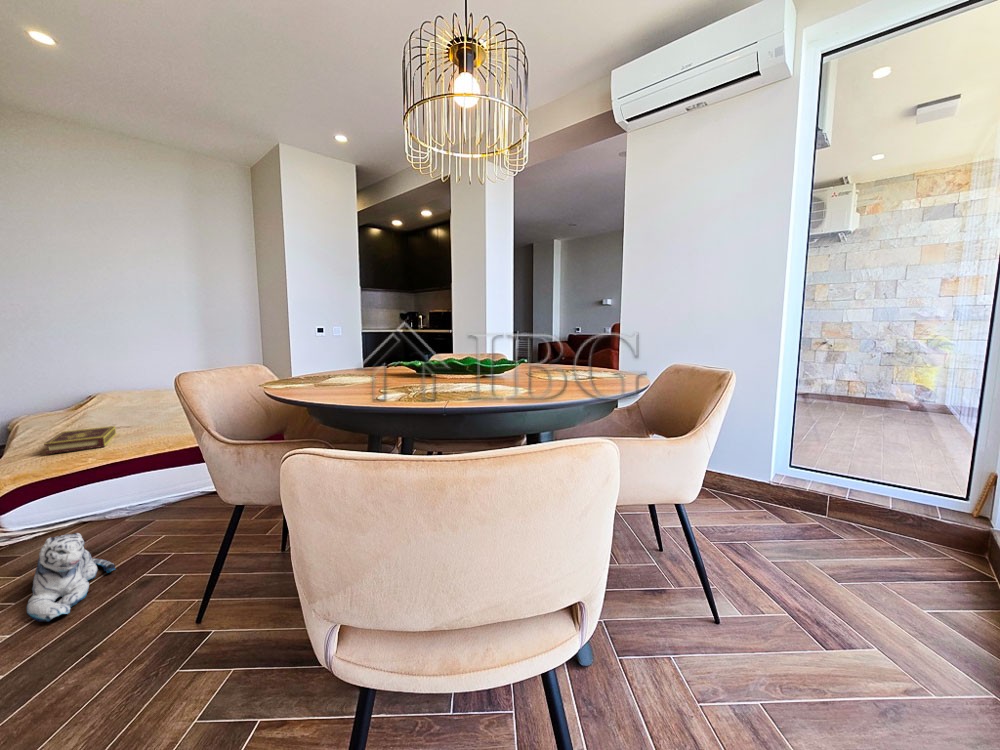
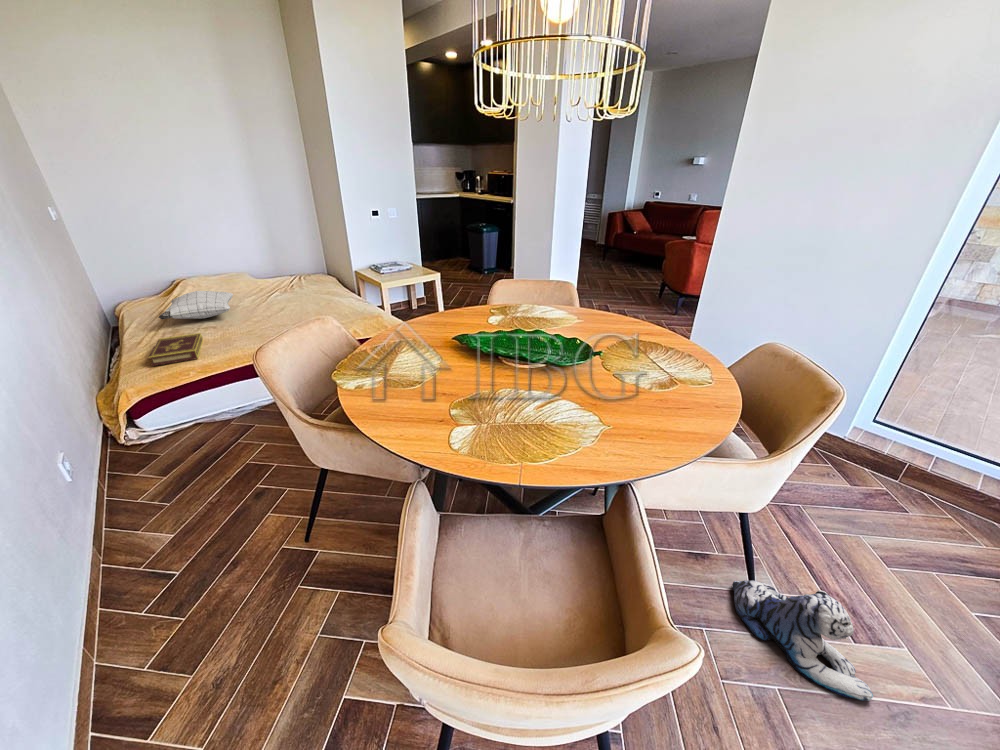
pillow: none [68,390,162,419] -> present [158,291,233,320]
plush toy: present [27,533,115,622] -> present [732,580,873,701]

